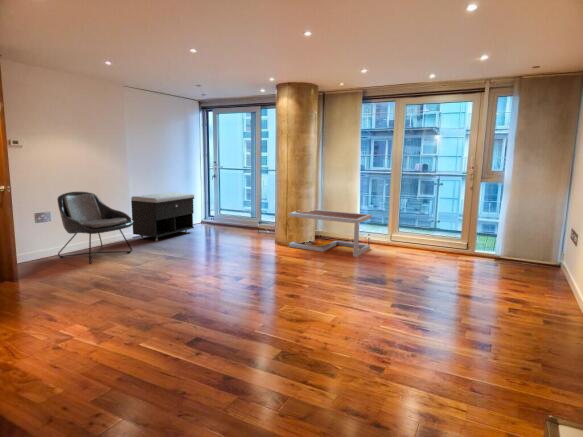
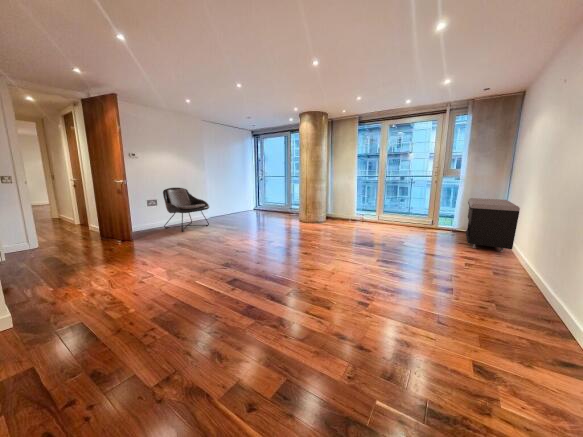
storage bench: present [131,192,194,241] -> present [466,198,520,252]
coffee table: present [289,210,372,257] -> none [308,198,364,229]

